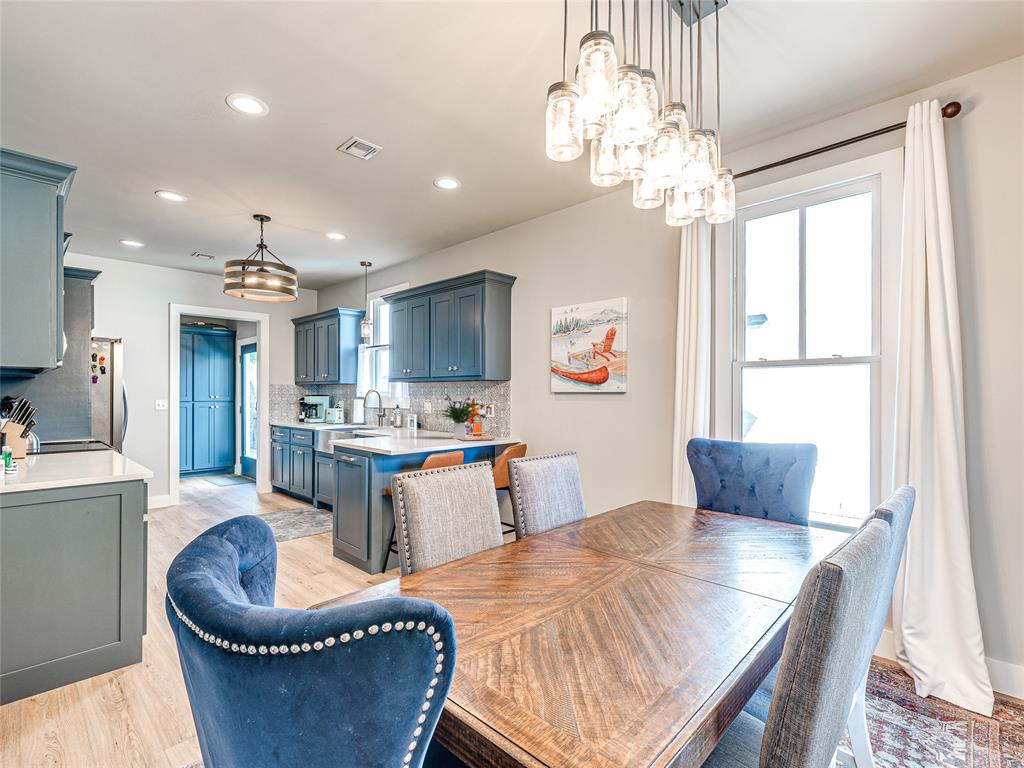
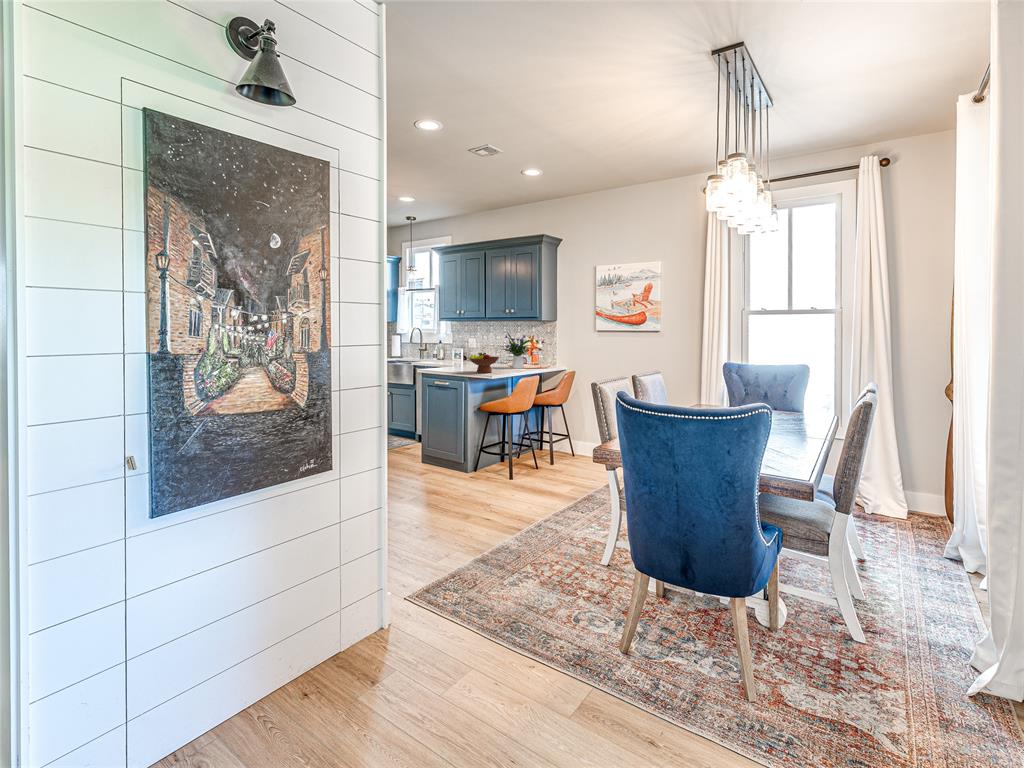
fruit bowl: none [381,416,422,443] -> present [469,353,499,373]

